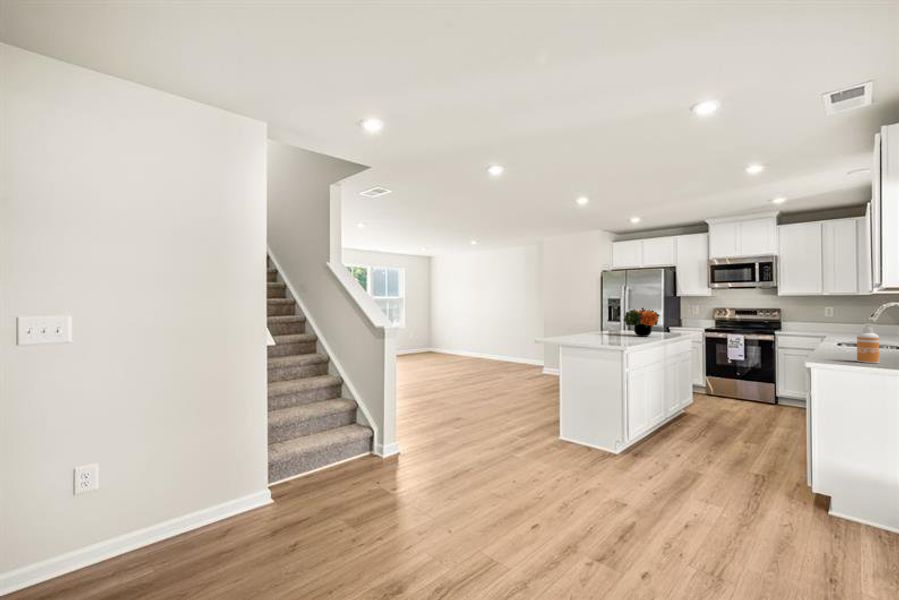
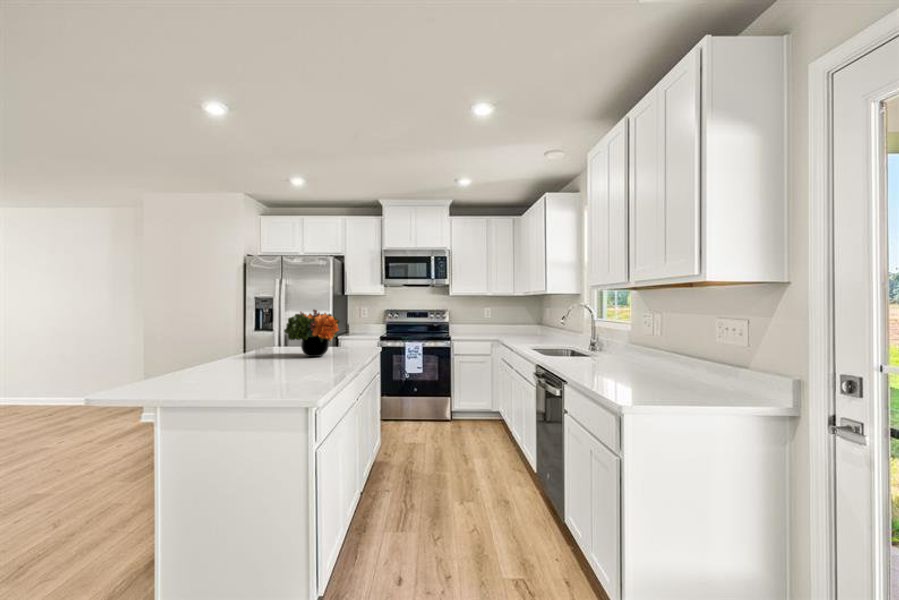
soap dispenser: present [857,324,879,363] -> none [602,327,624,379]

